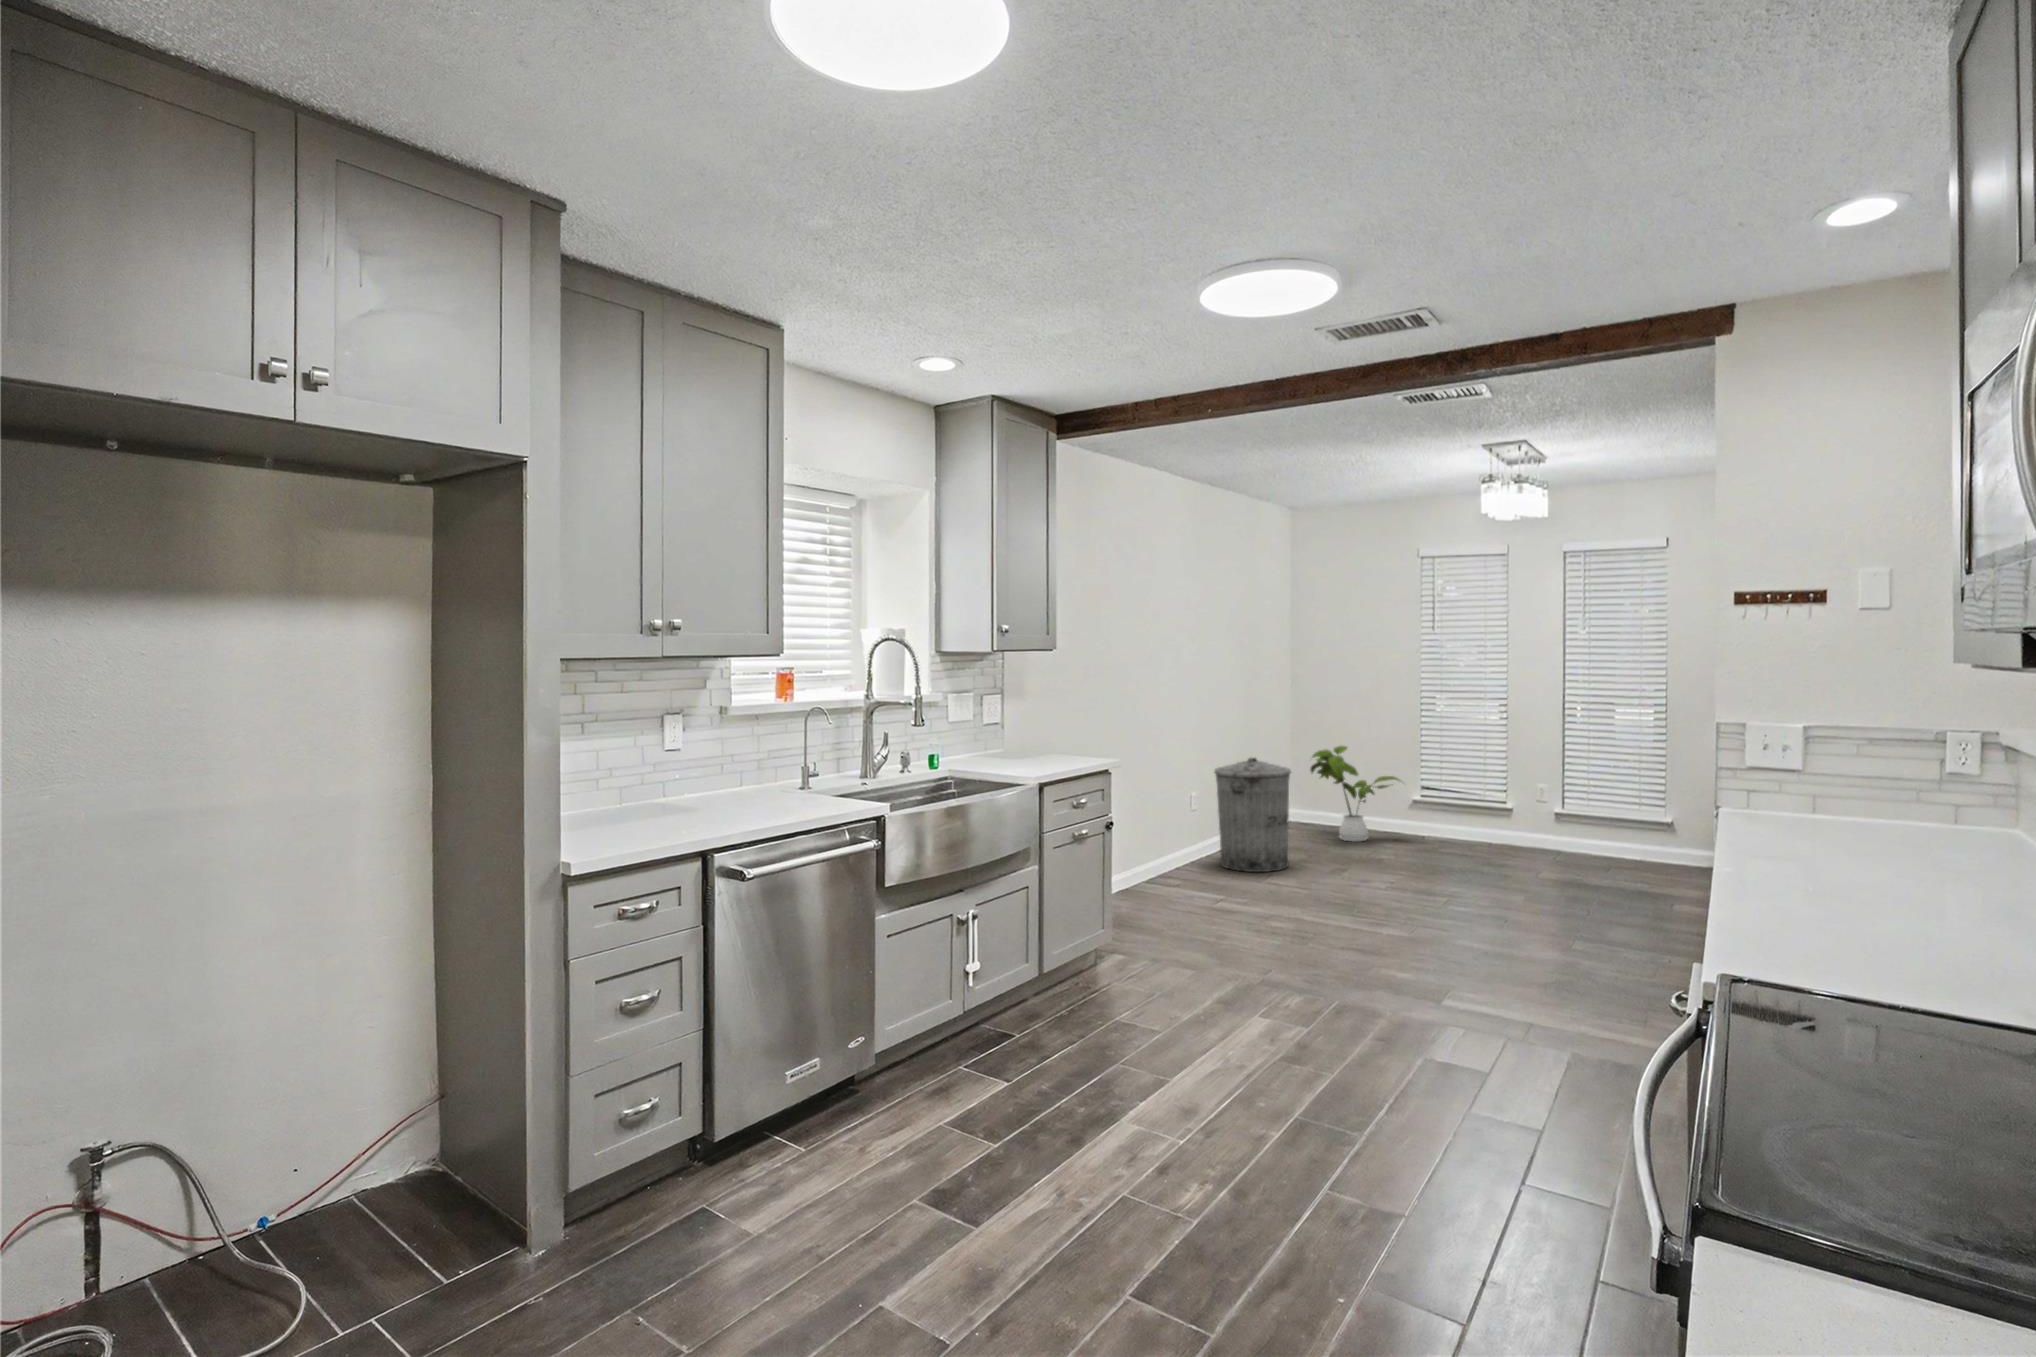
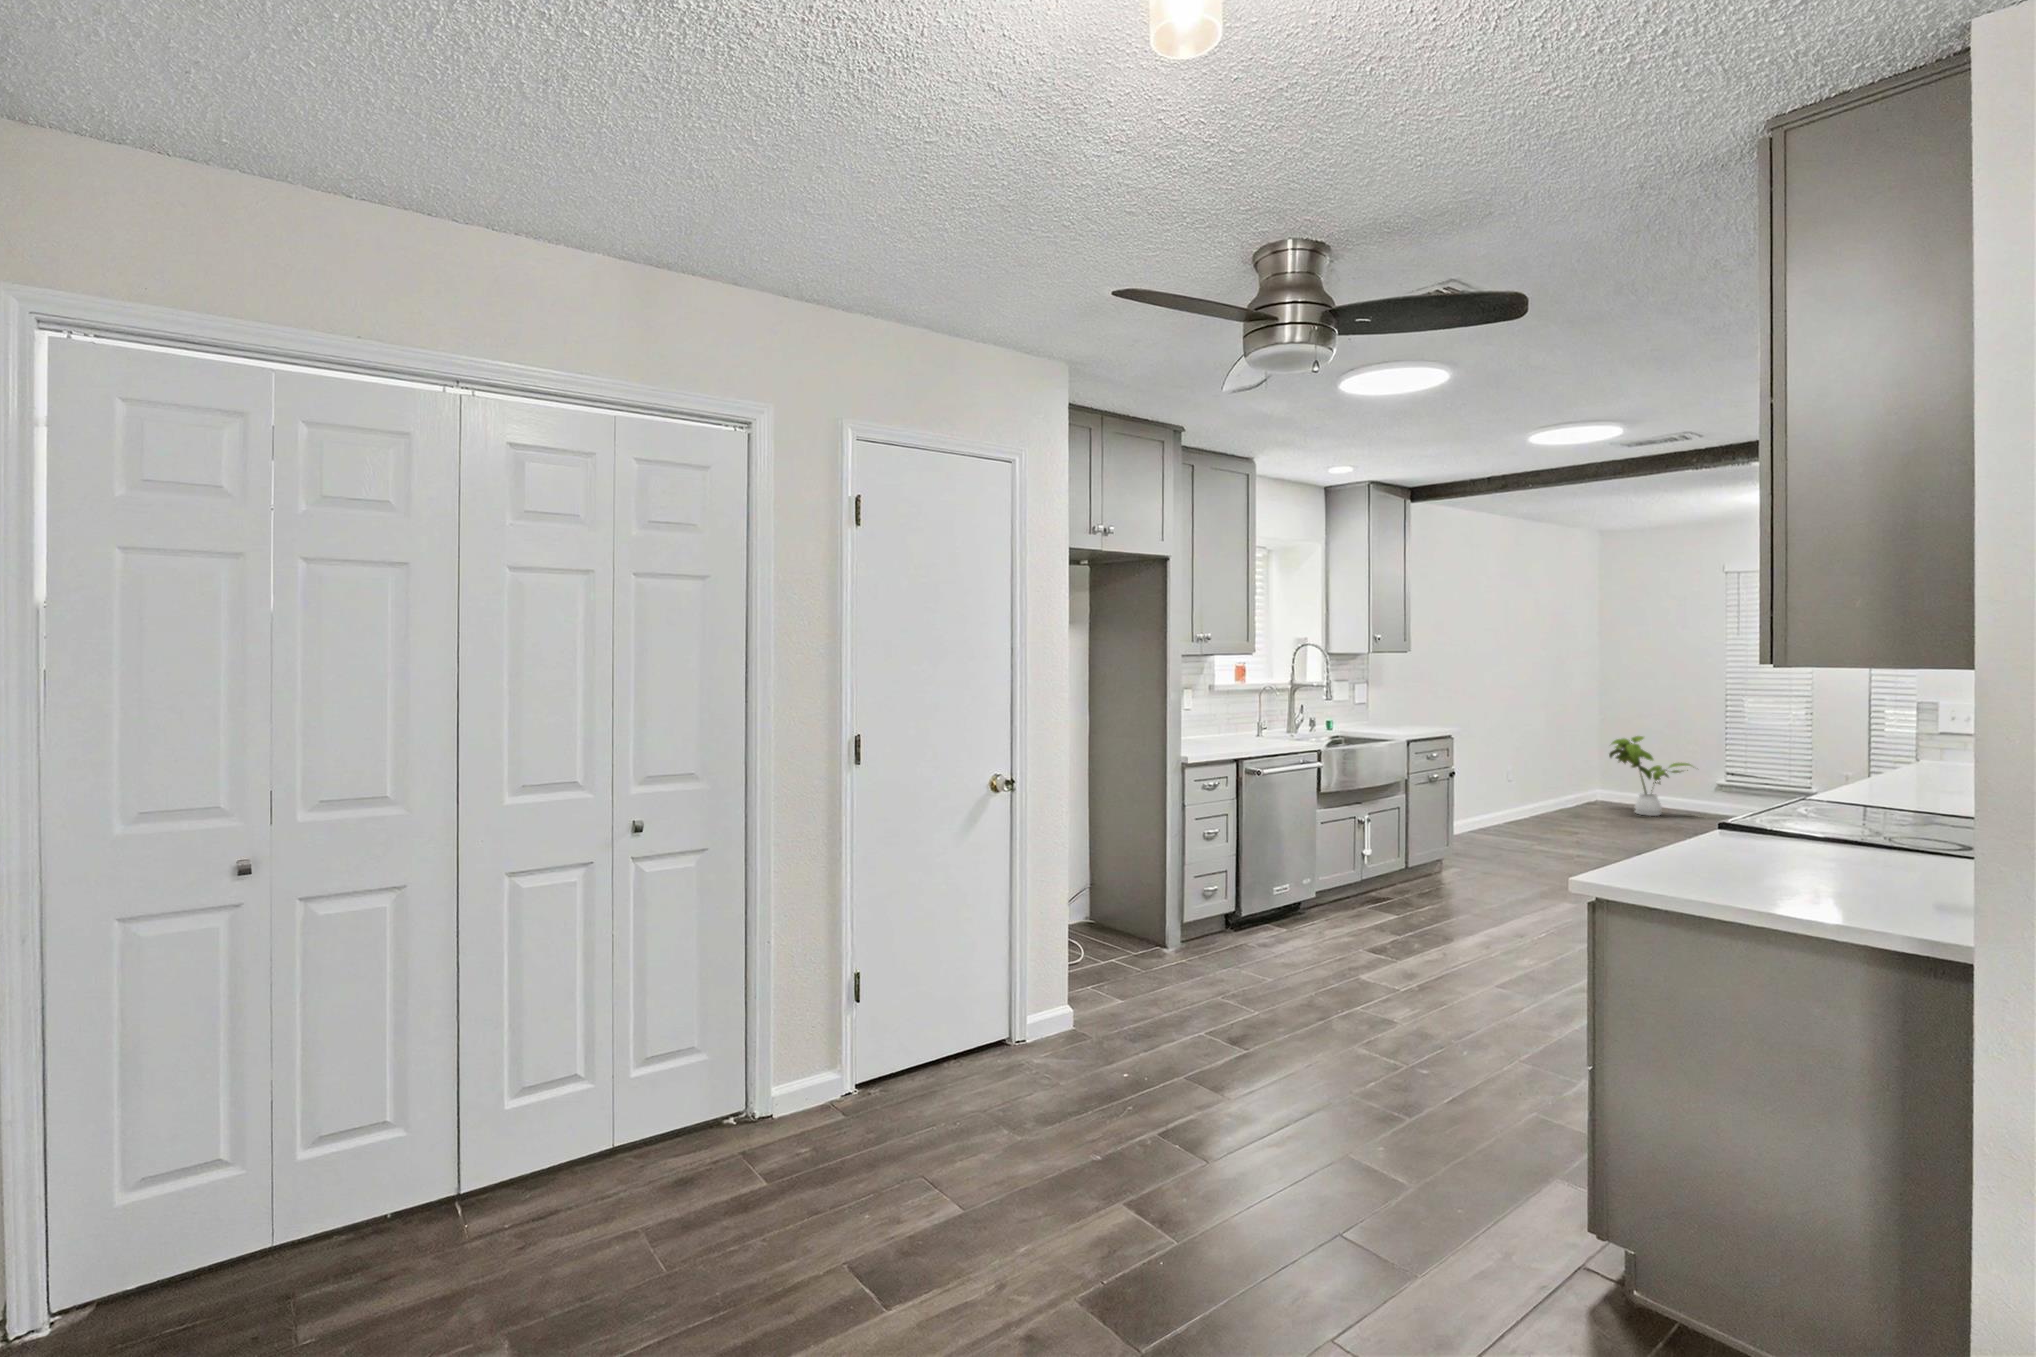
trash can: present [1214,758,1291,872] -> none [1524,740,1592,830]

